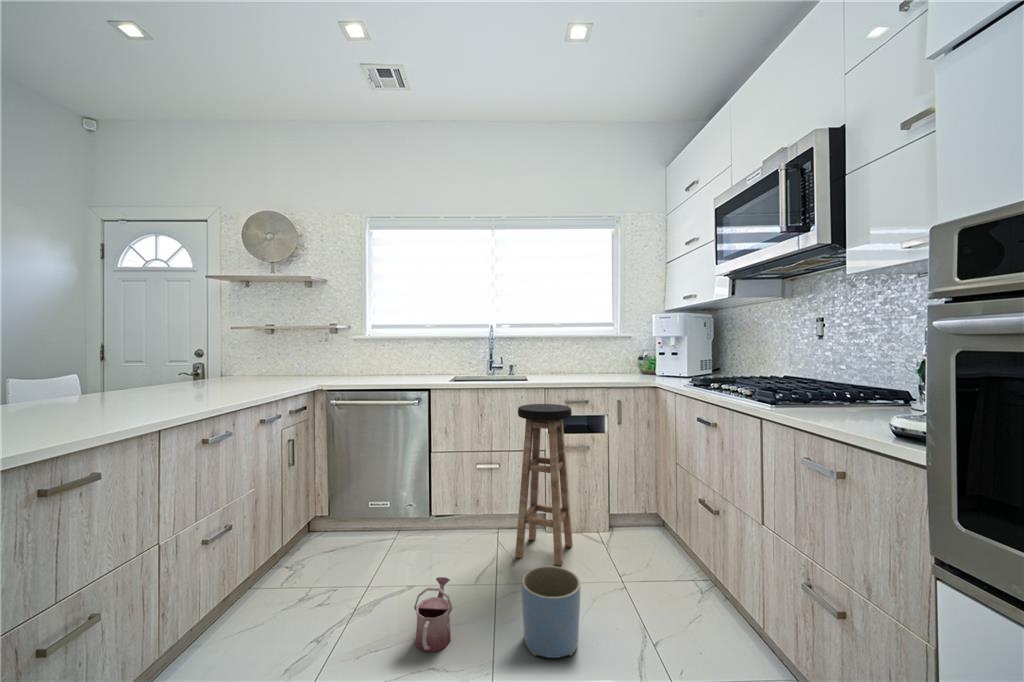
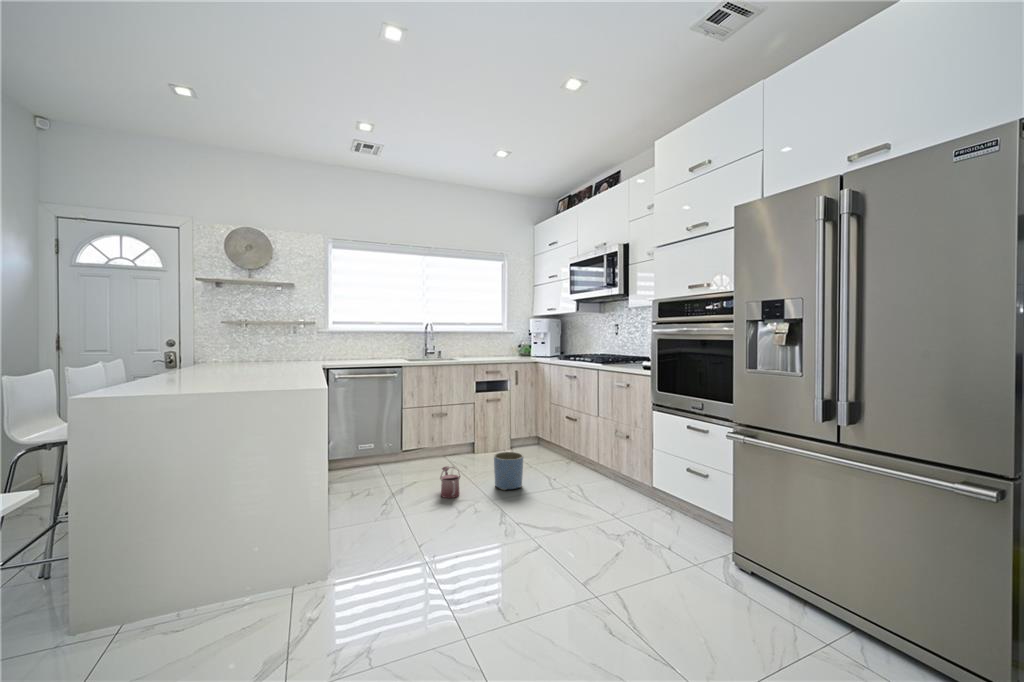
bar stool: present [515,404,573,566] -> none [464,374,496,465]

